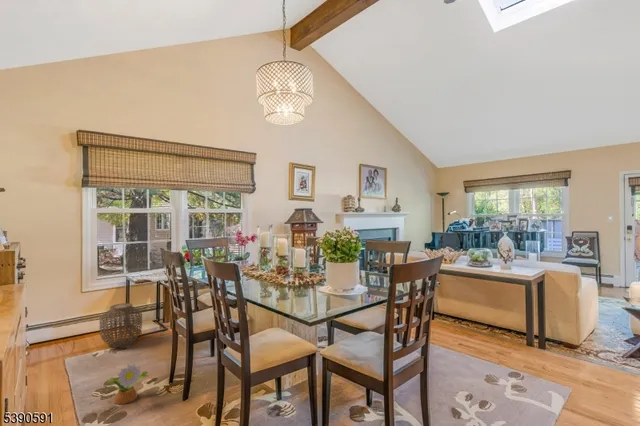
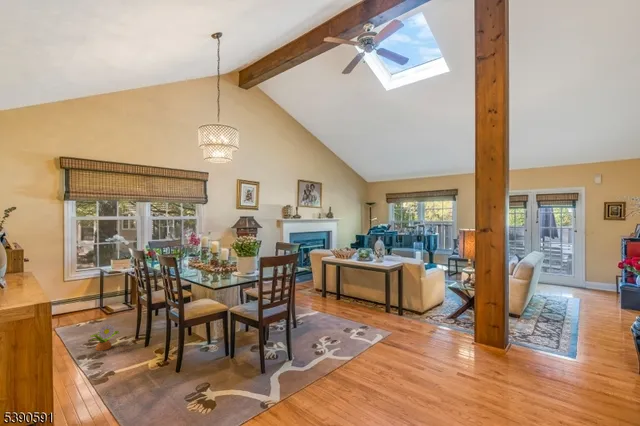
woven basket: present [100,303,142,347] -> none [80,289,113,321]

